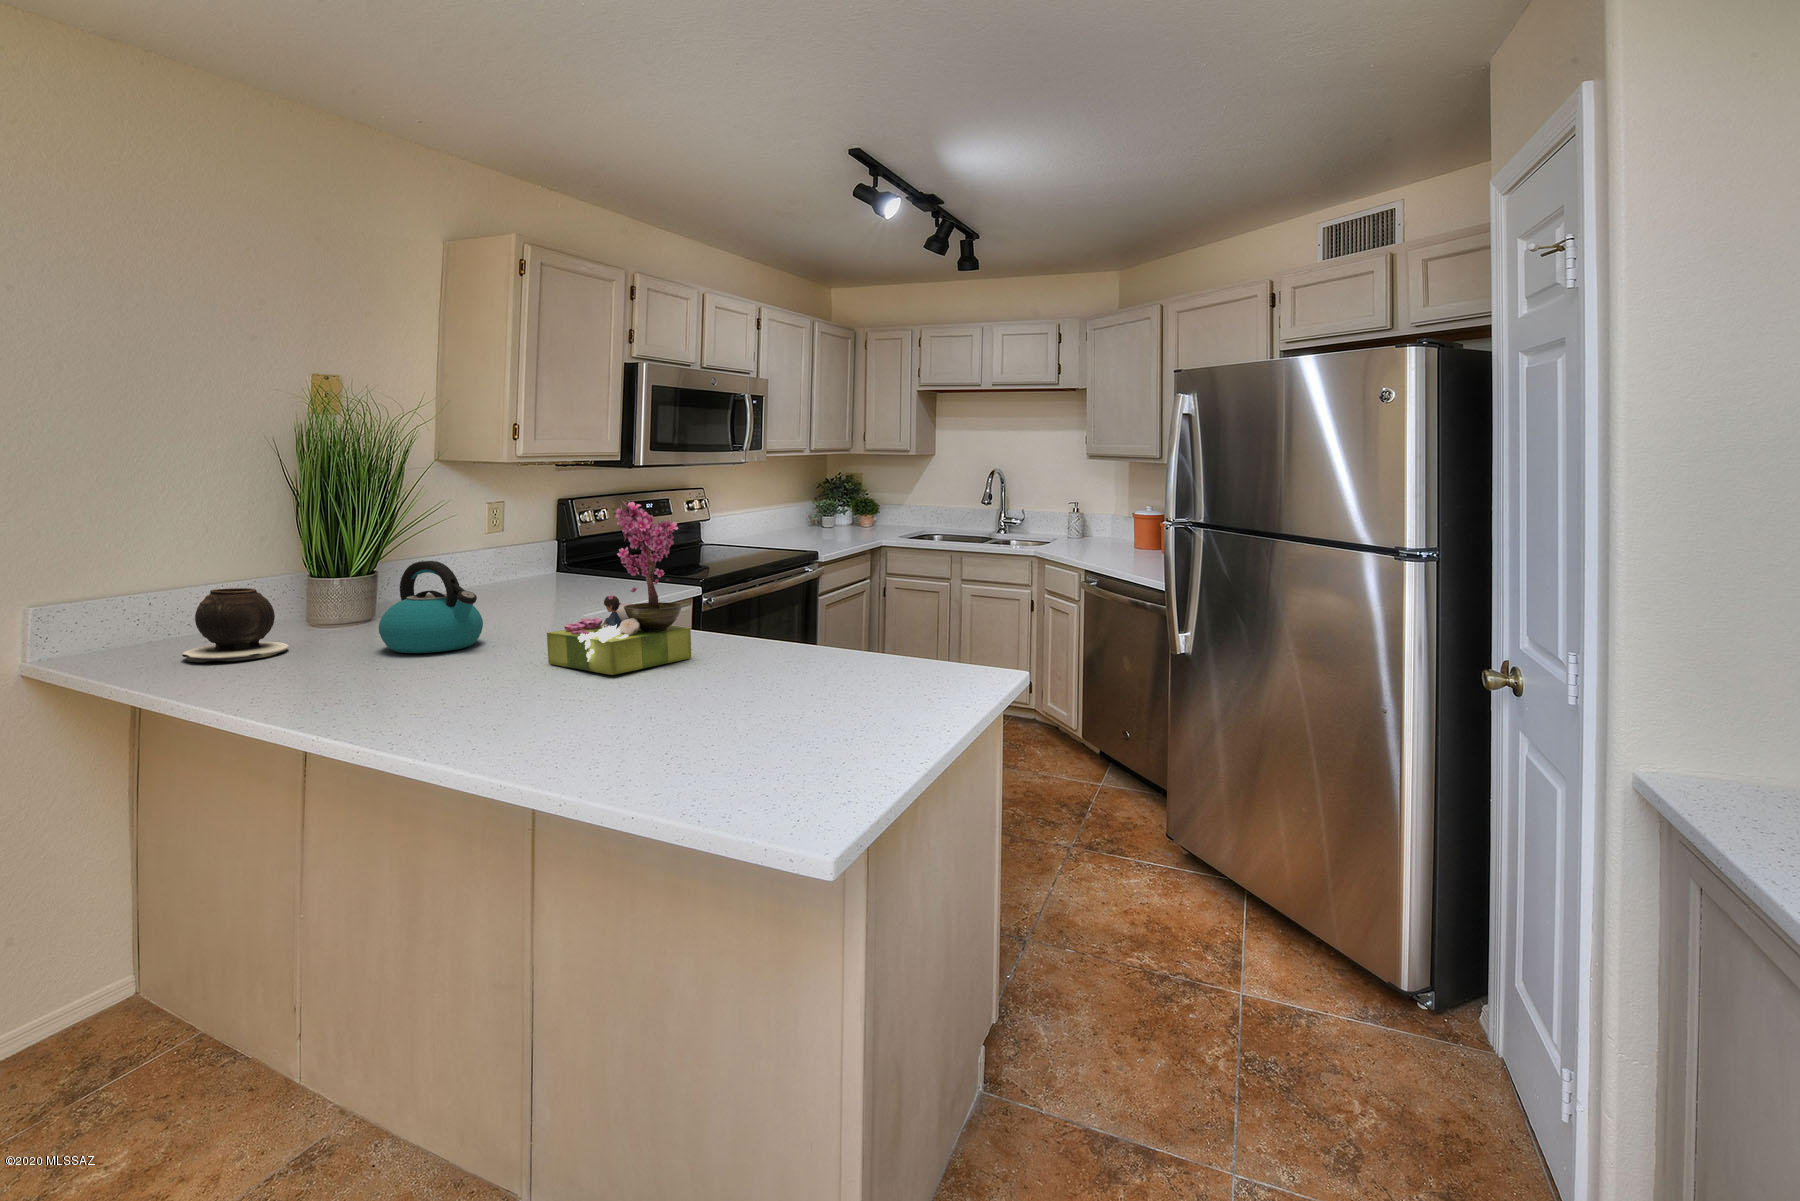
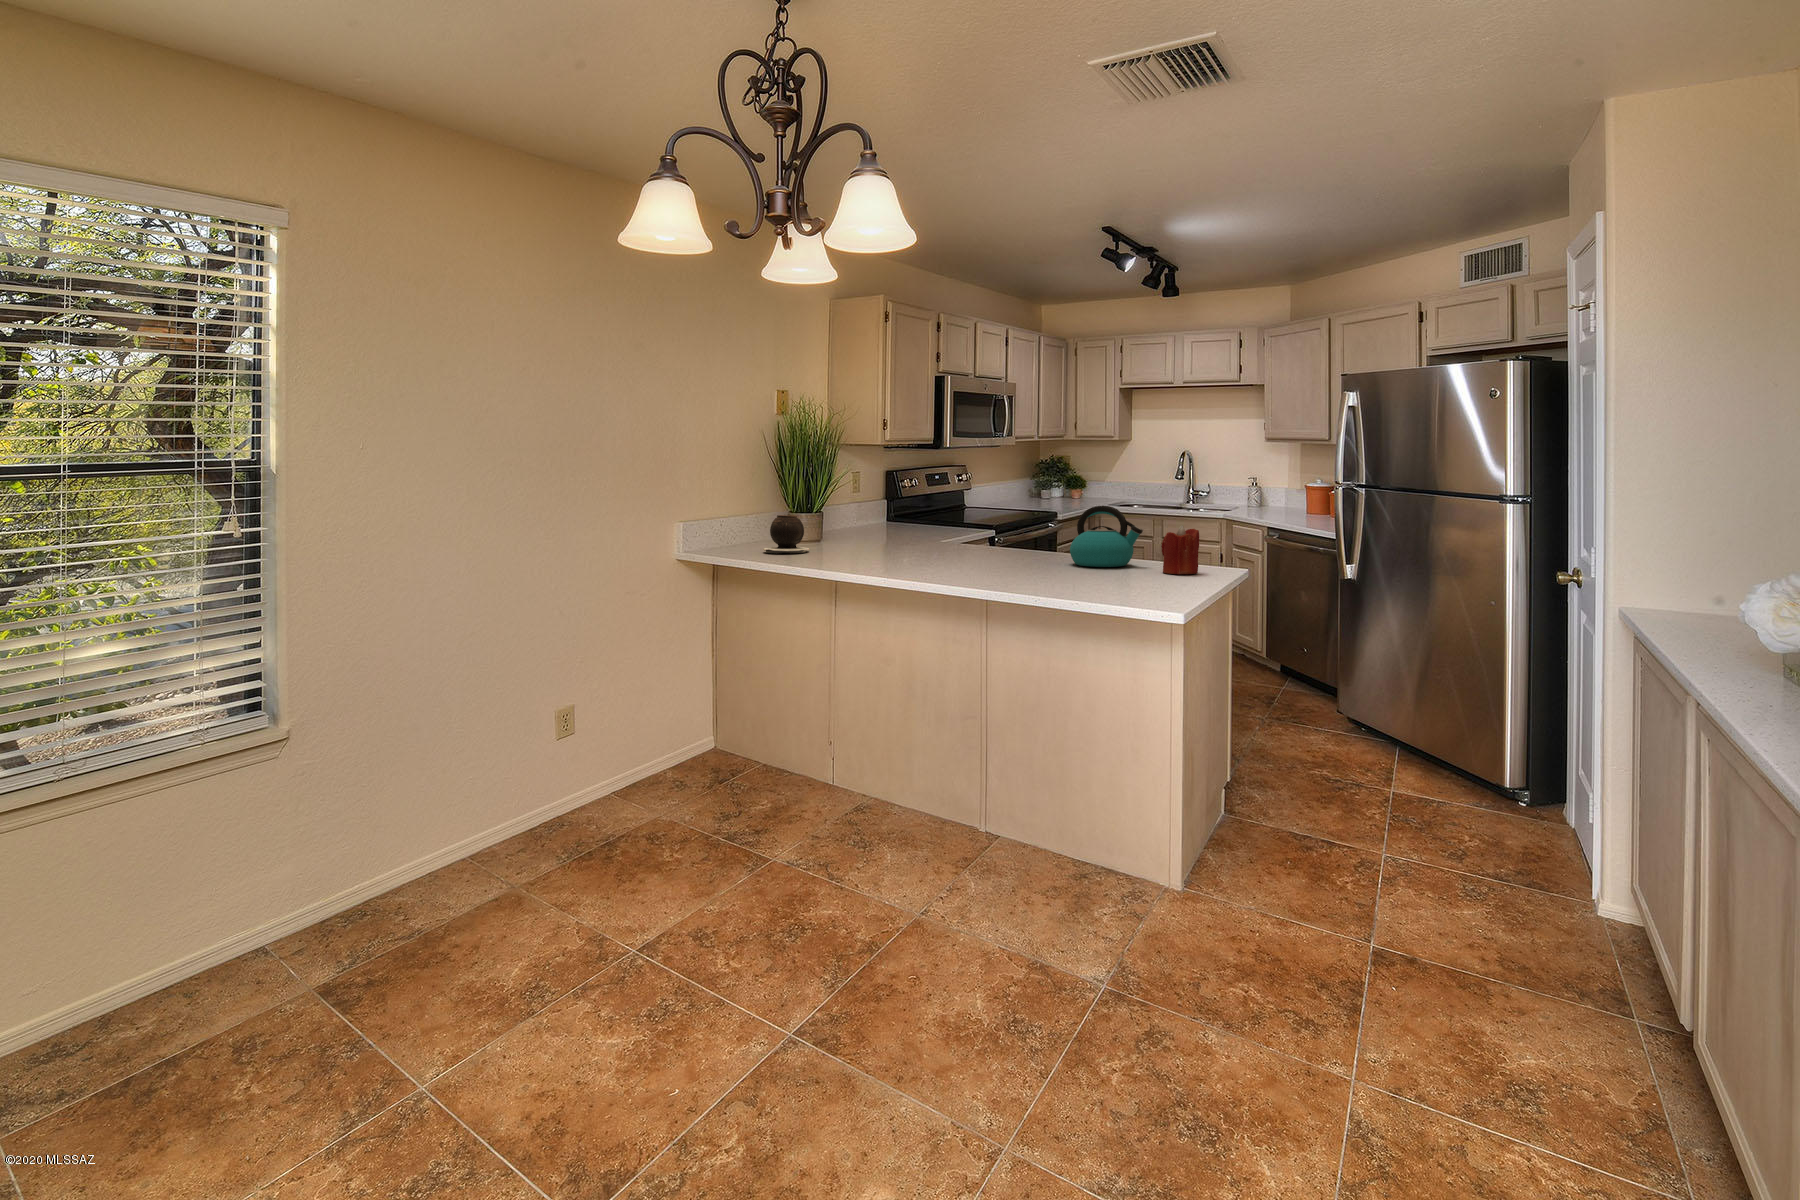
flower arrangement: present [547,502,691,675] -> none [963,463,1041,558]
kettle: present [379,561,483,653] -> present [1070,506,1143,567]
candle: none [842,637,910,736] -> present [1161,525,1199,574]

